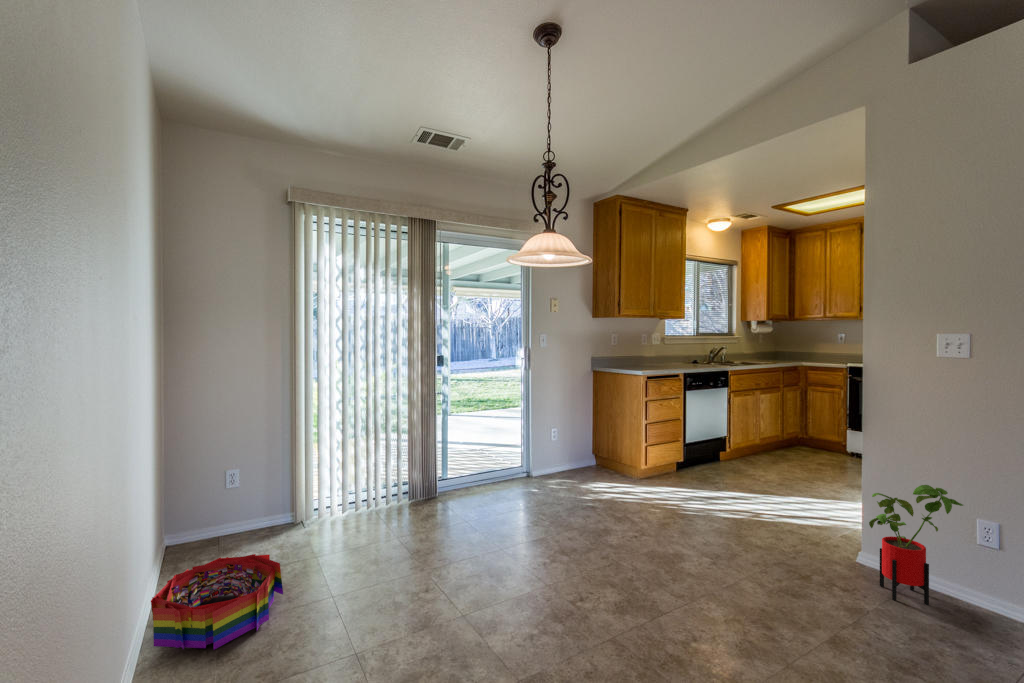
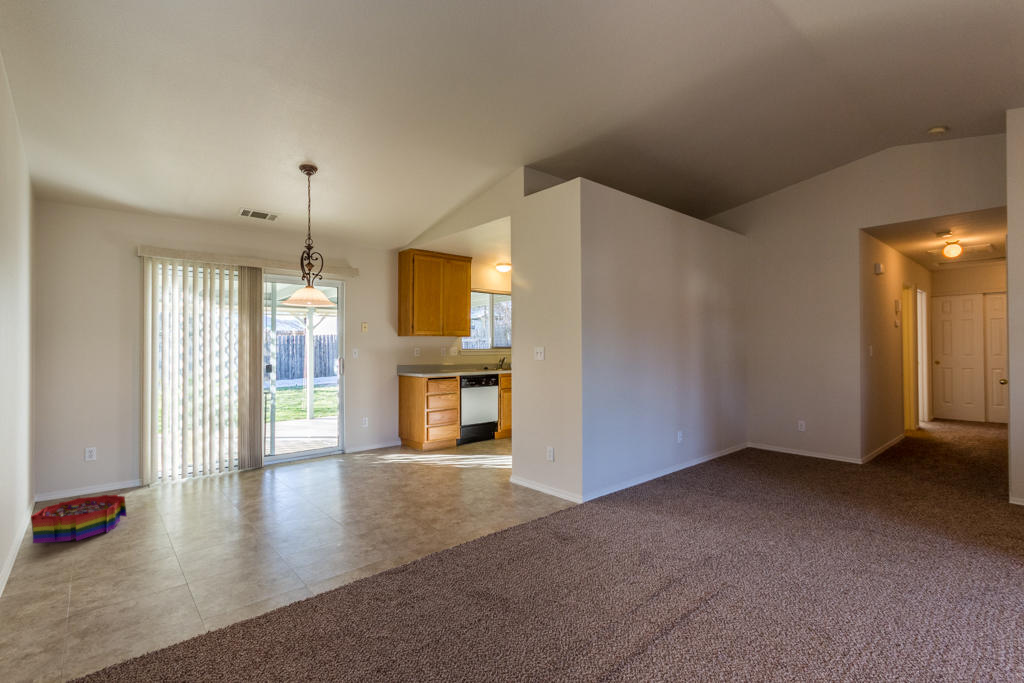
house plant: present [869,485,963,605] -> none [499,430,539,495]

